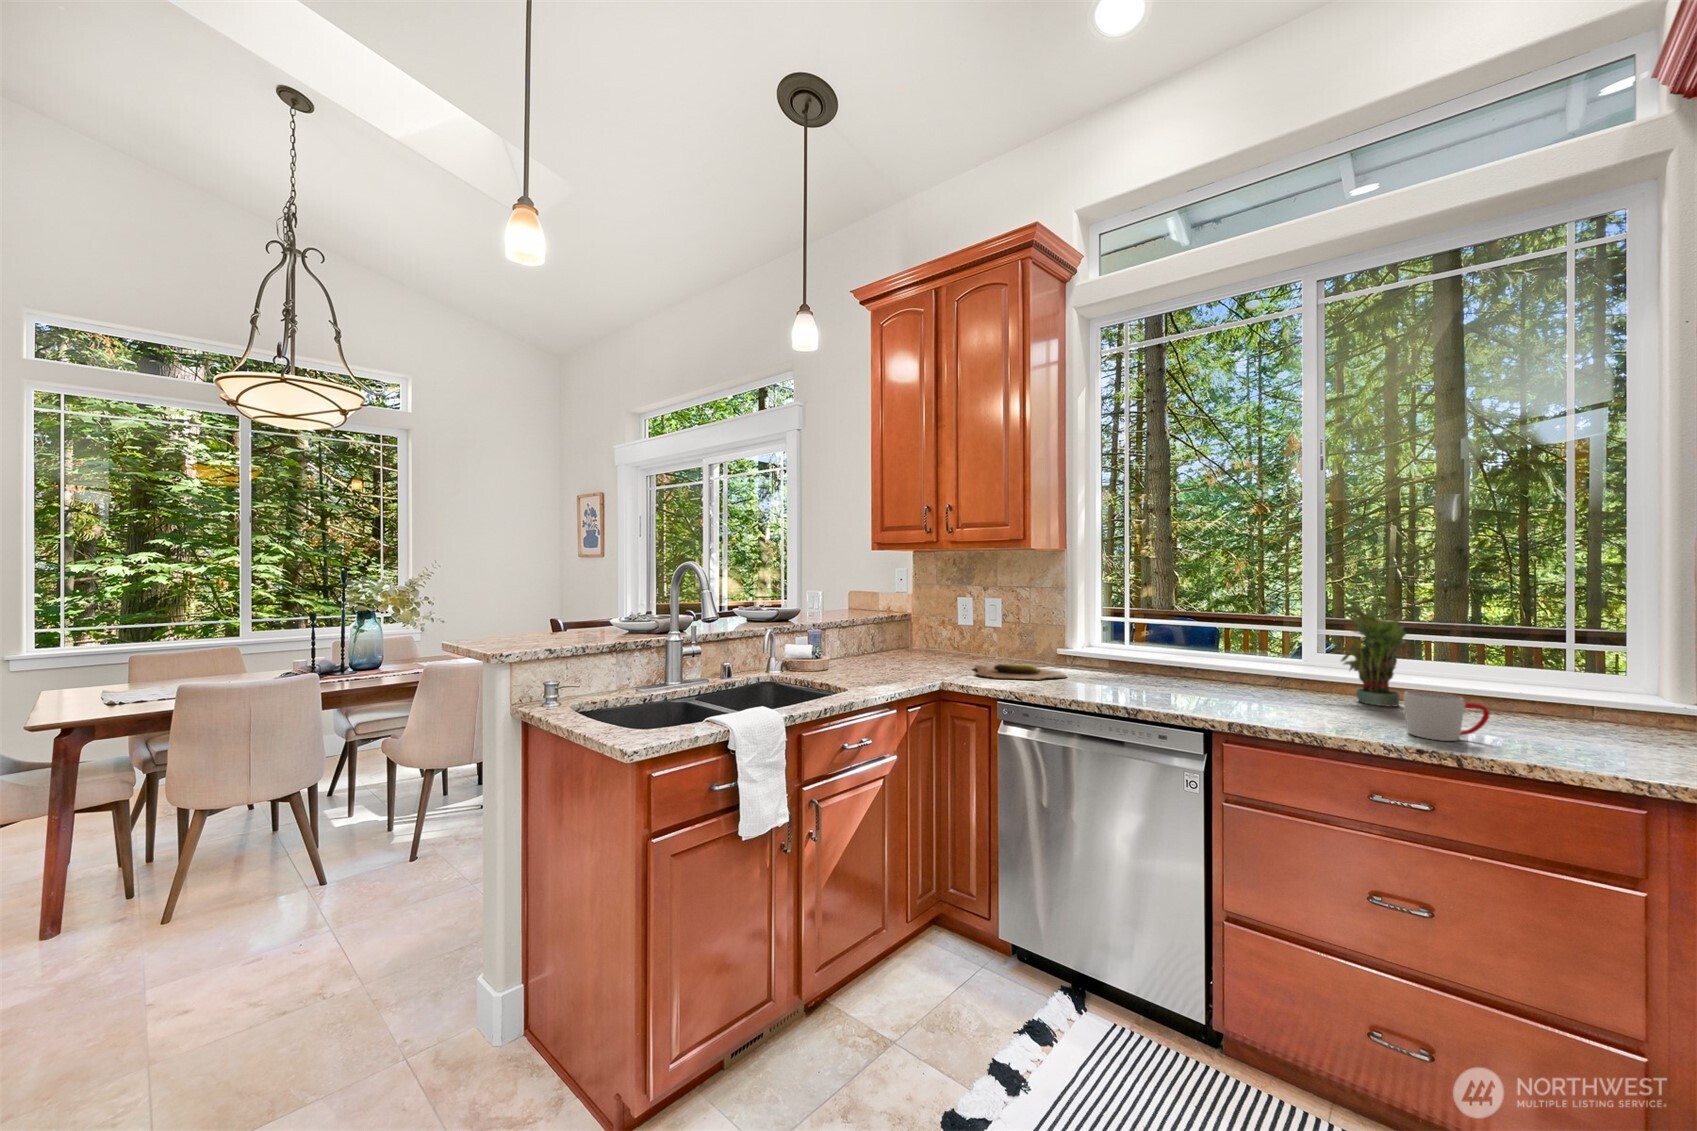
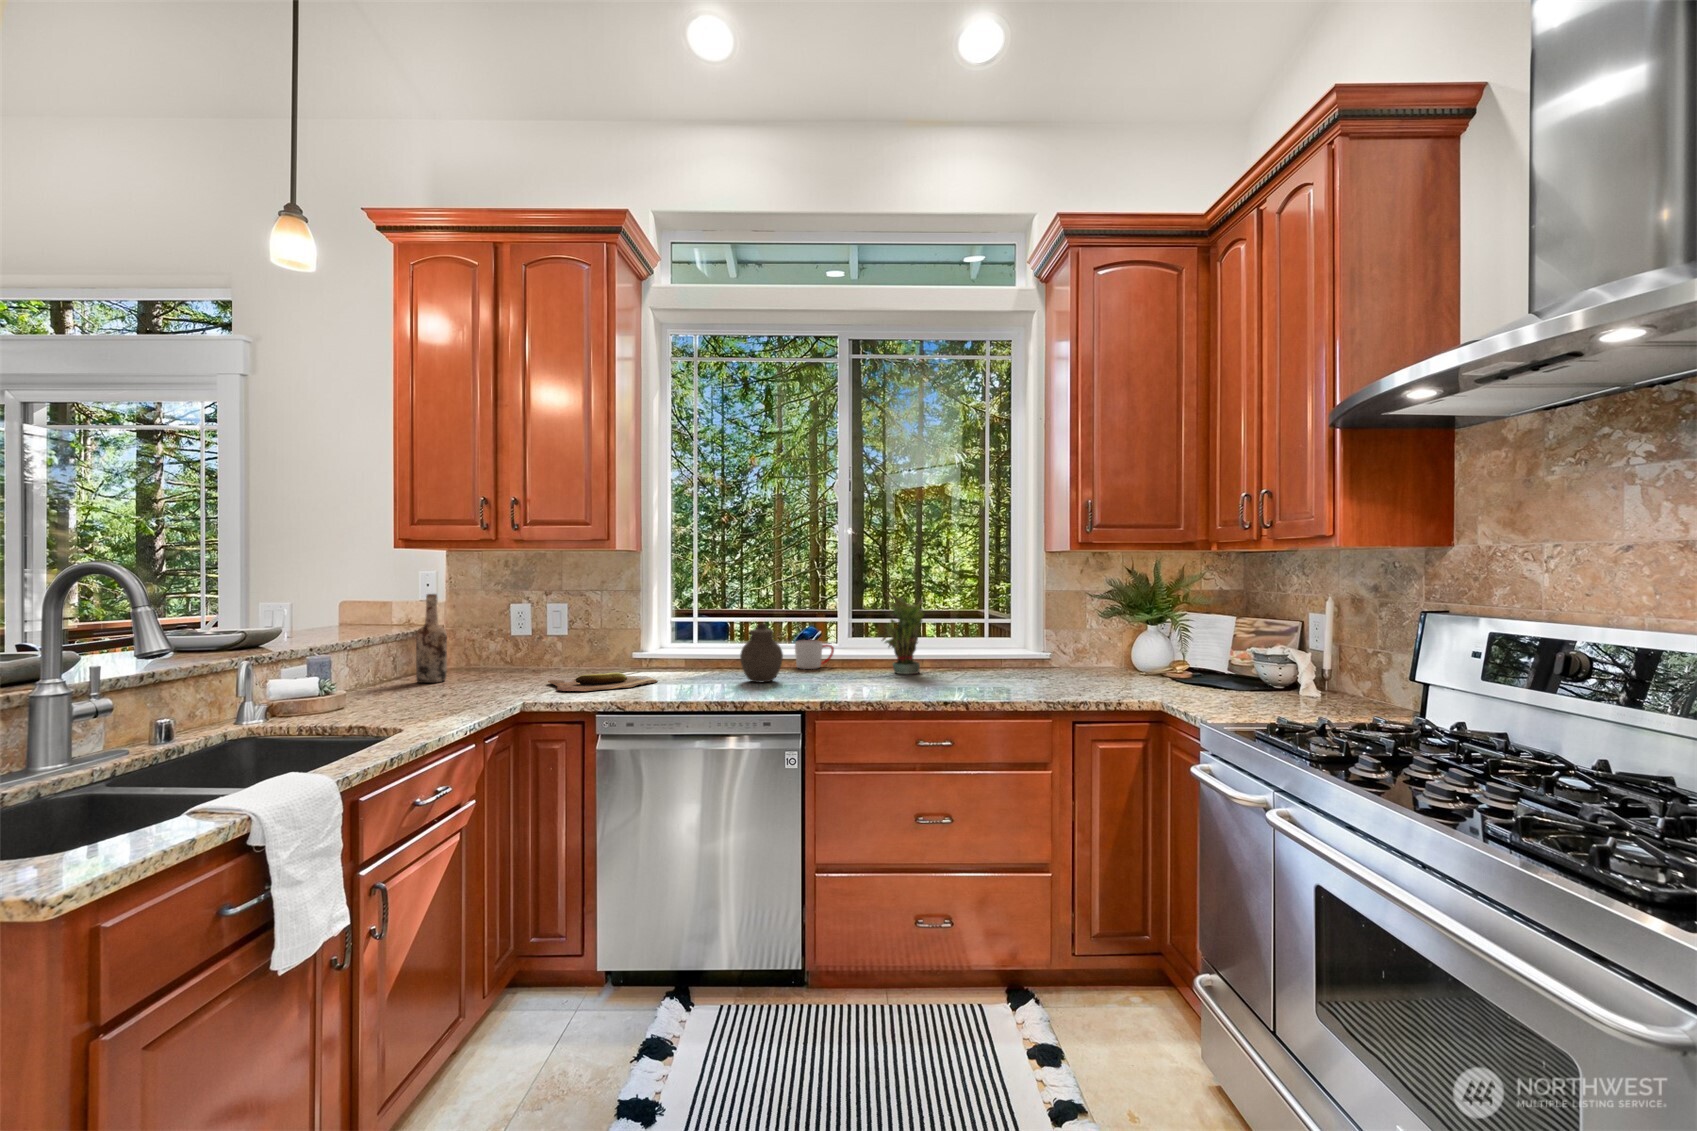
wine bottle: none [886,589,907,657] -> present [416,594,447,683]
jar: none [1150,630,1200,692] -> present [740,624,783,683]
mug: present [1403,691,1490,741] -> present [795,640,834,669]

